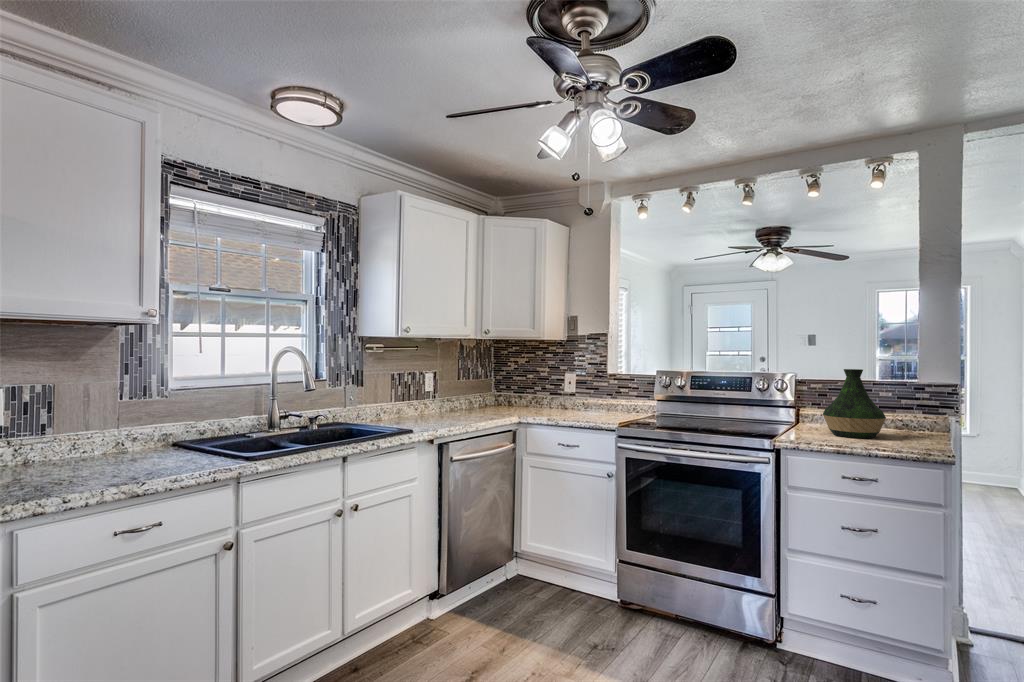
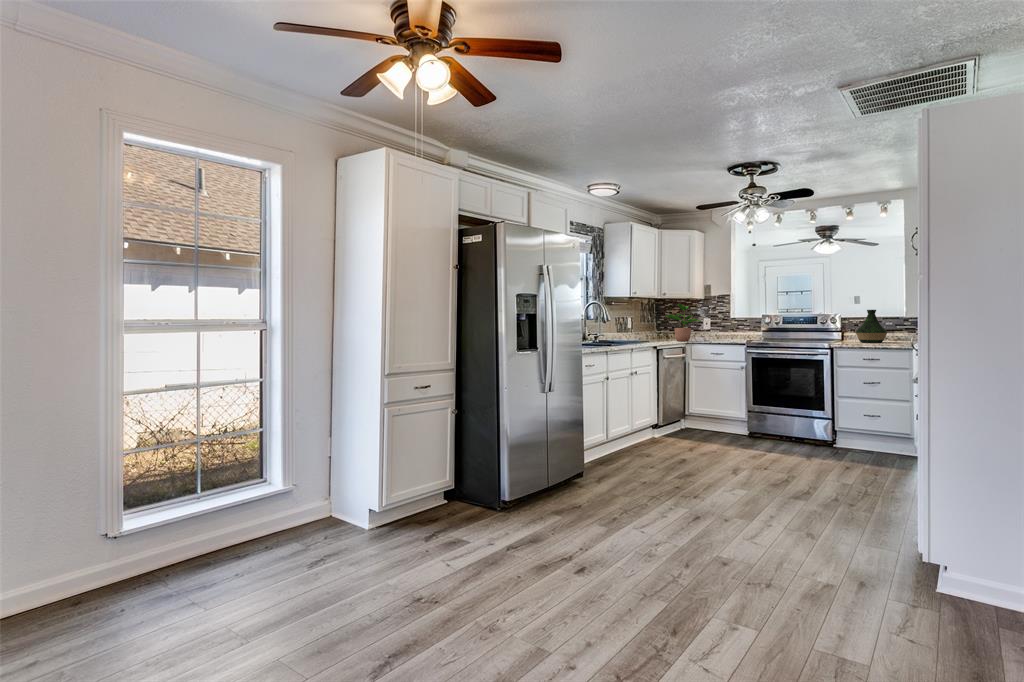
potted plant: none [485,347,551,416] -> present [665,304,701,341]

